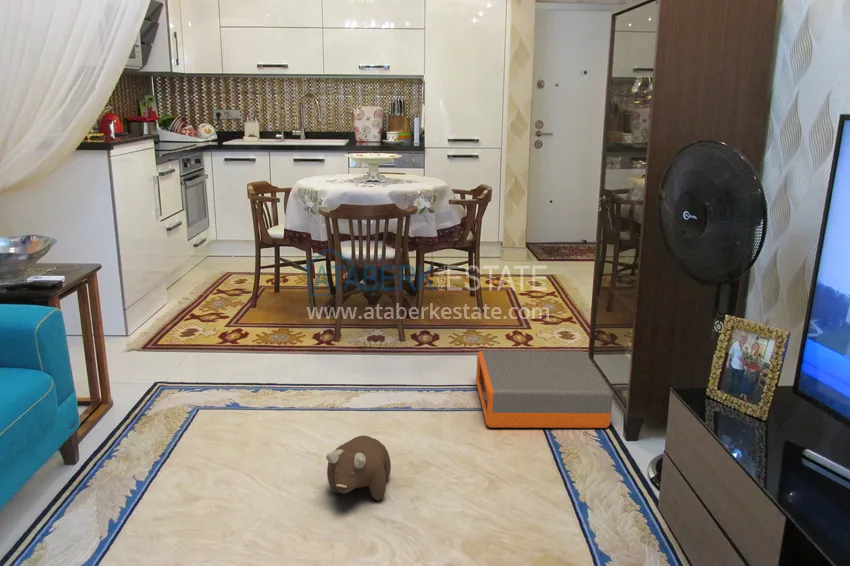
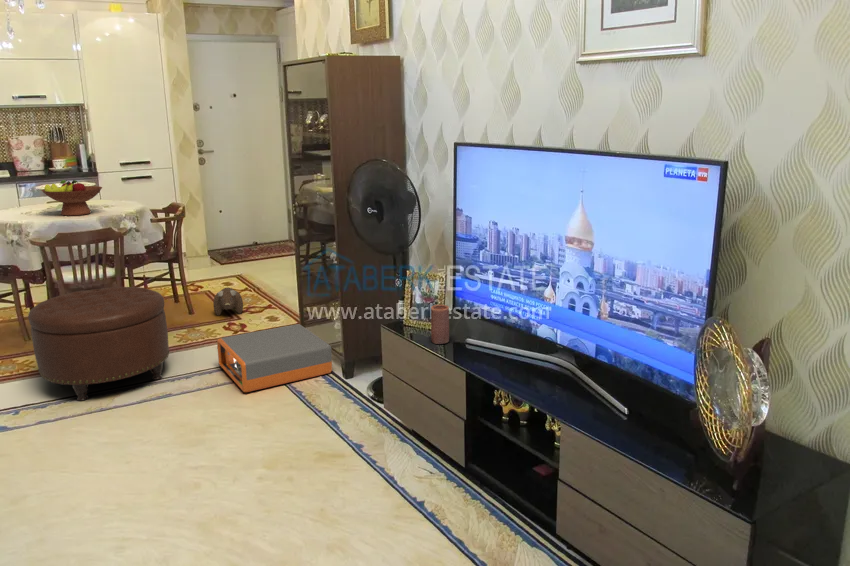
fruit bowl: none [341,149,399,188] -> present [42,180,102,216]
ottoman: none [293,270,428,390] -> present [28,287,169,401]
candle: none [745,377,785,445] -> present [431,305,449,344]
plush toy: present [326,435,391,500] -> present [214,288,243,315]

